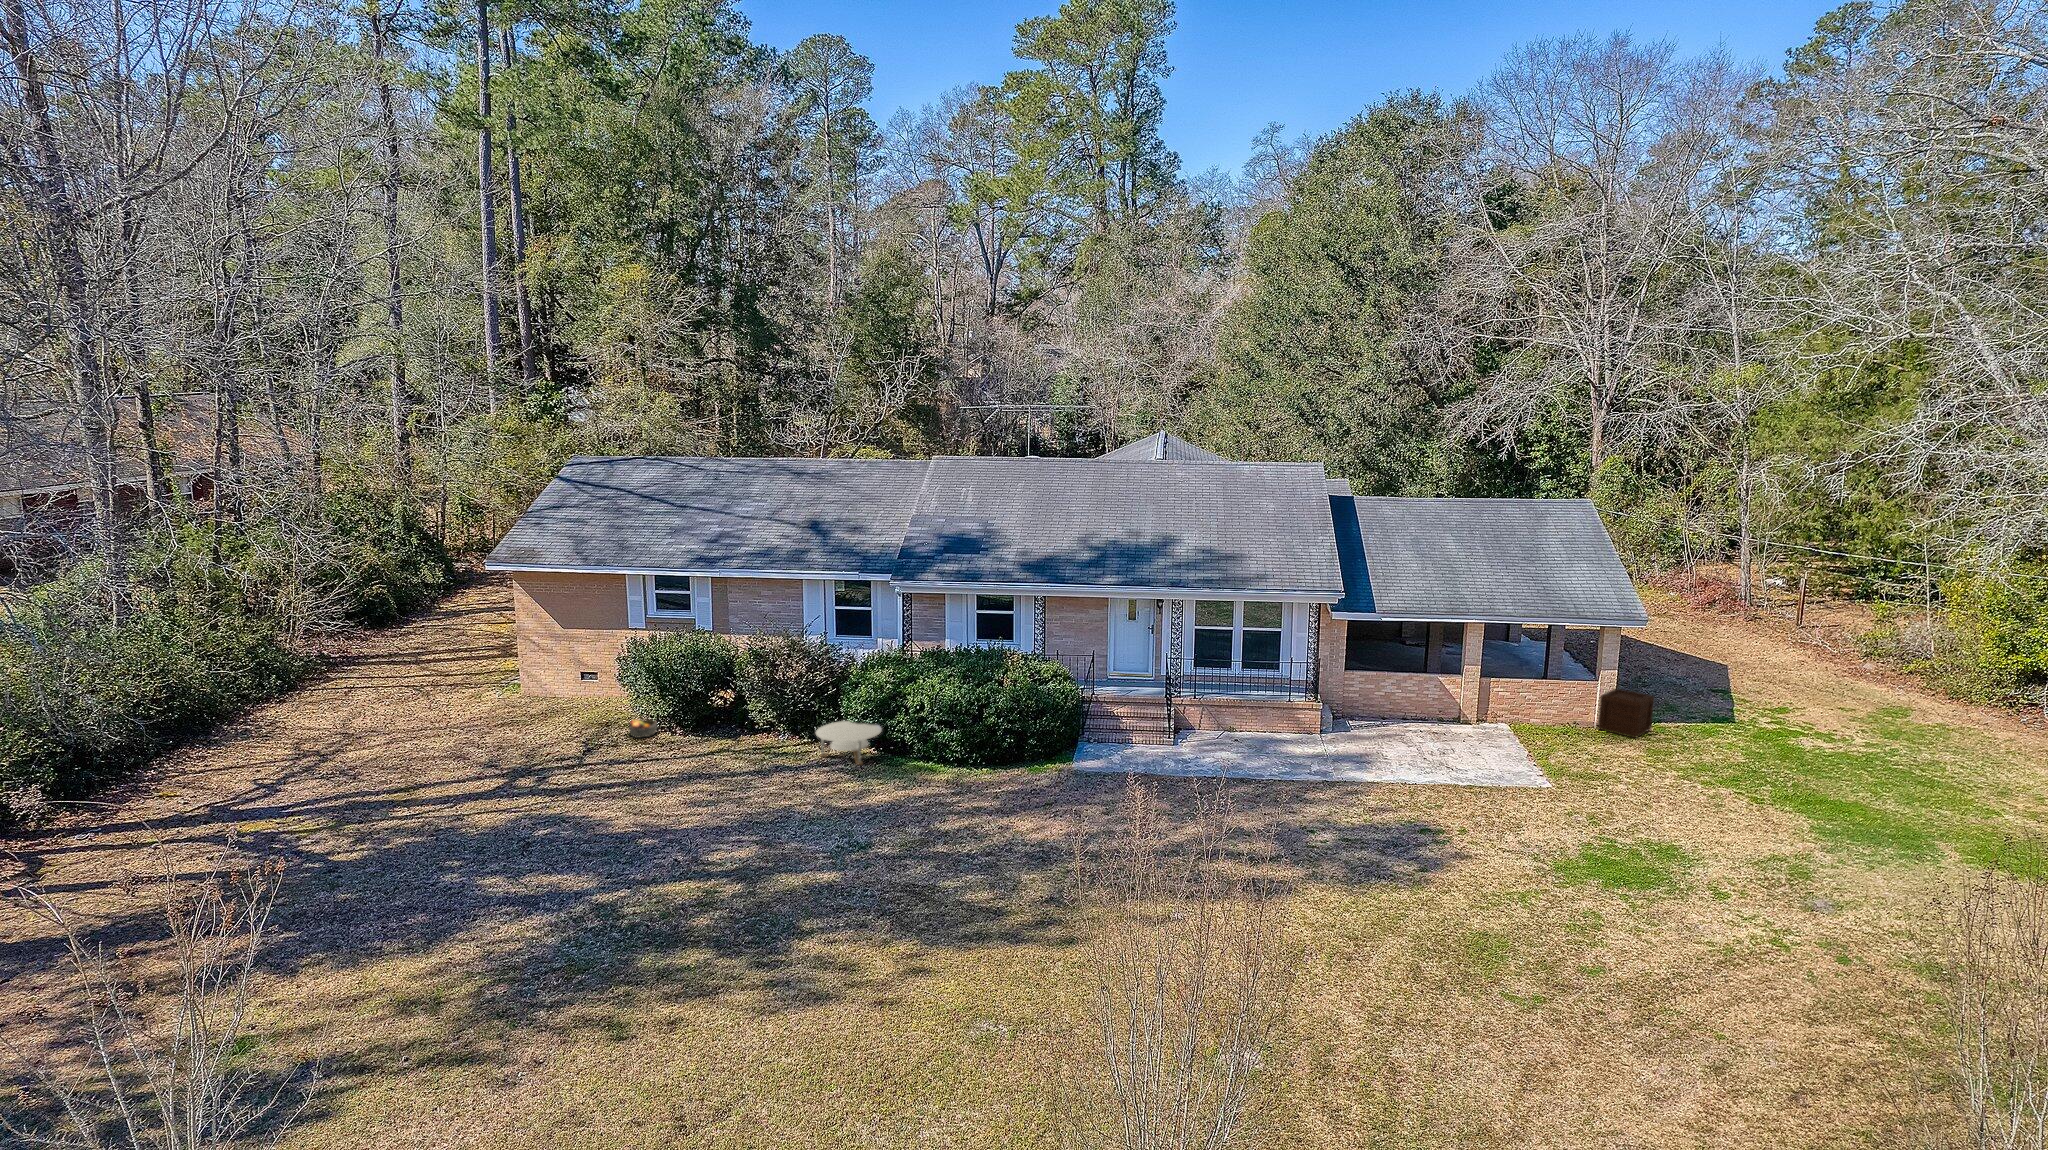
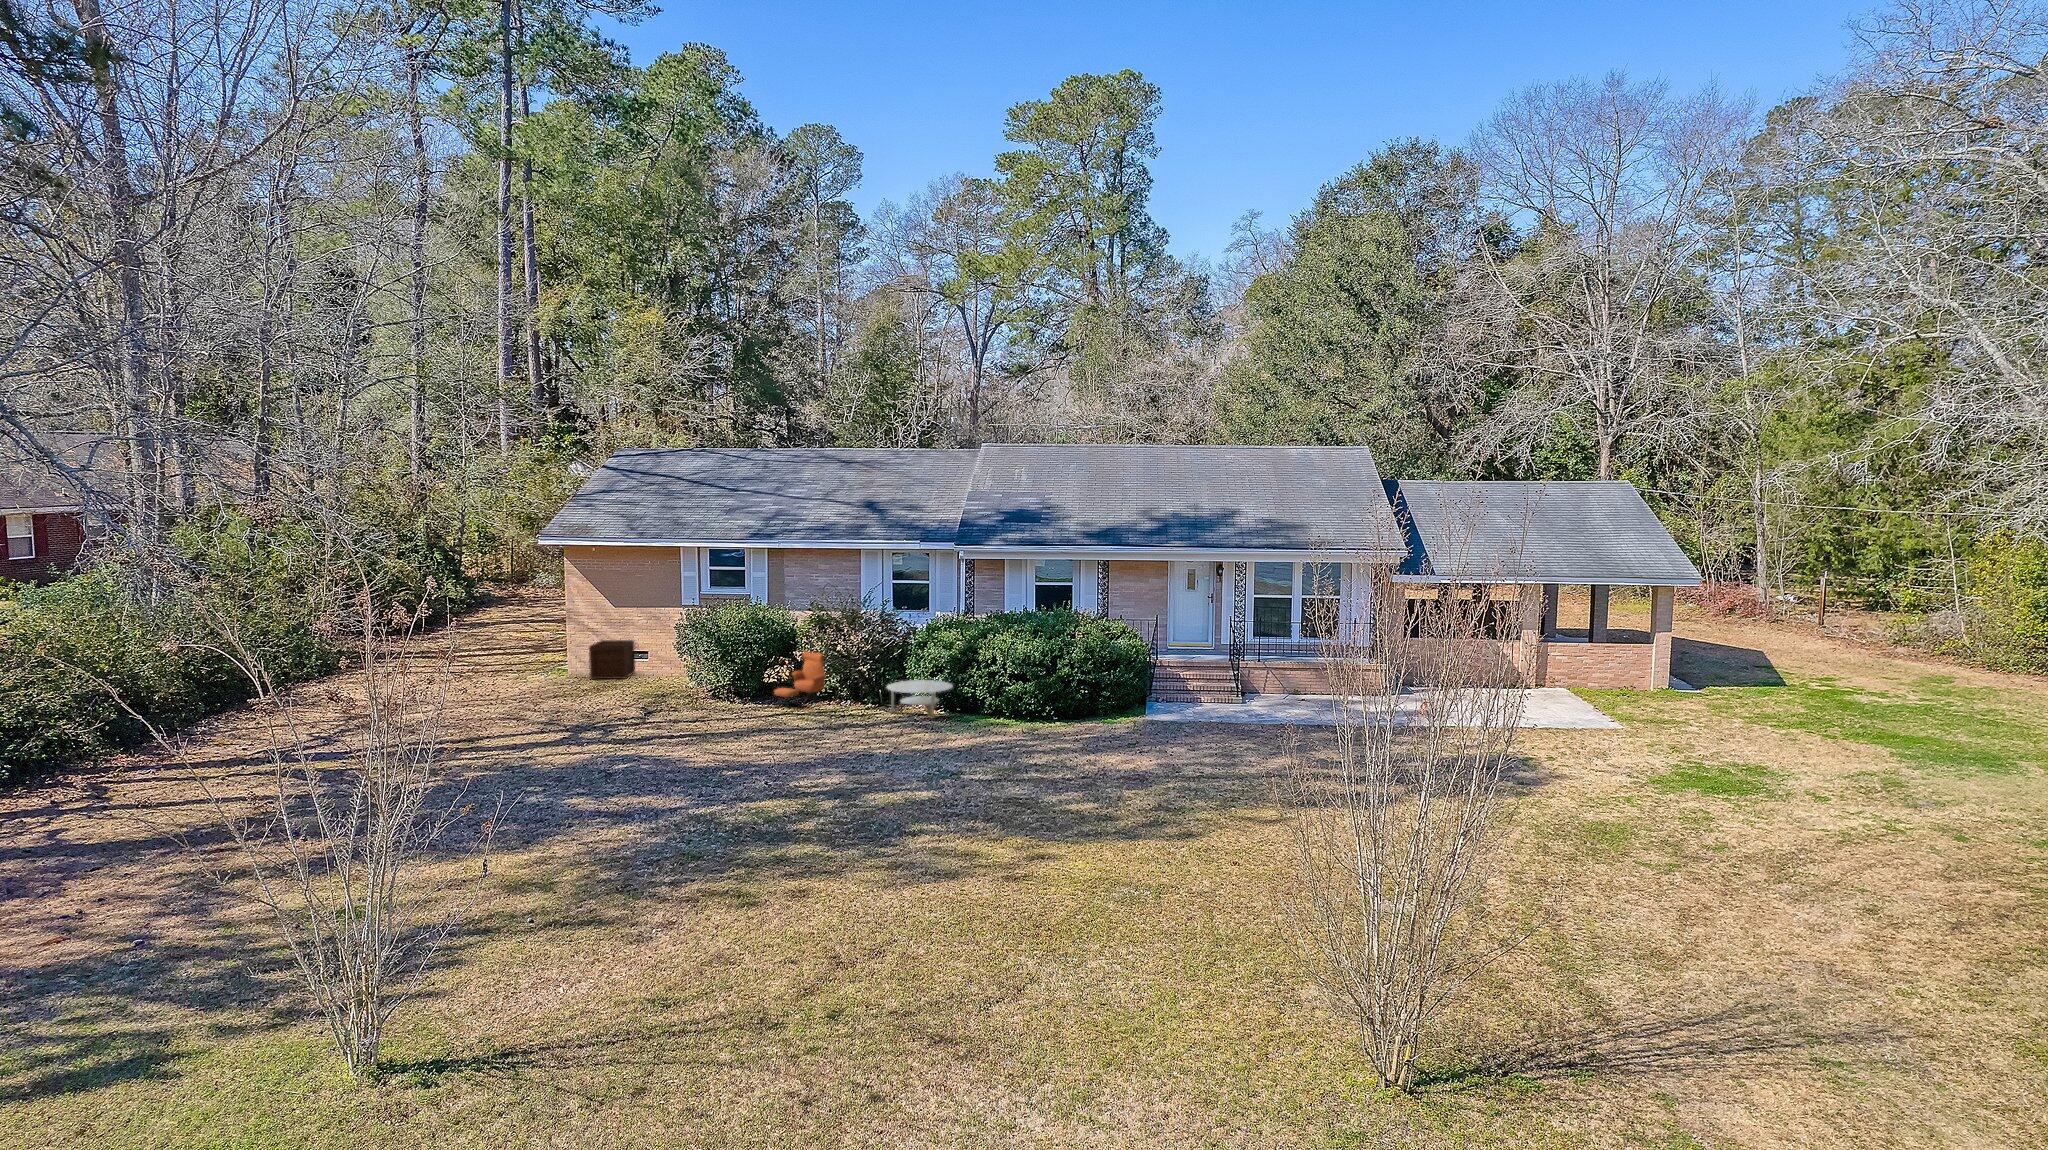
lounge chair: none [709,688,763,748] -> present [774,651,826,706]
wooden crate: present [1597,688,1654,738] -> present [589,640,636,679]
basket: present [629,718,657,738] -> none [689,682,718,701]

